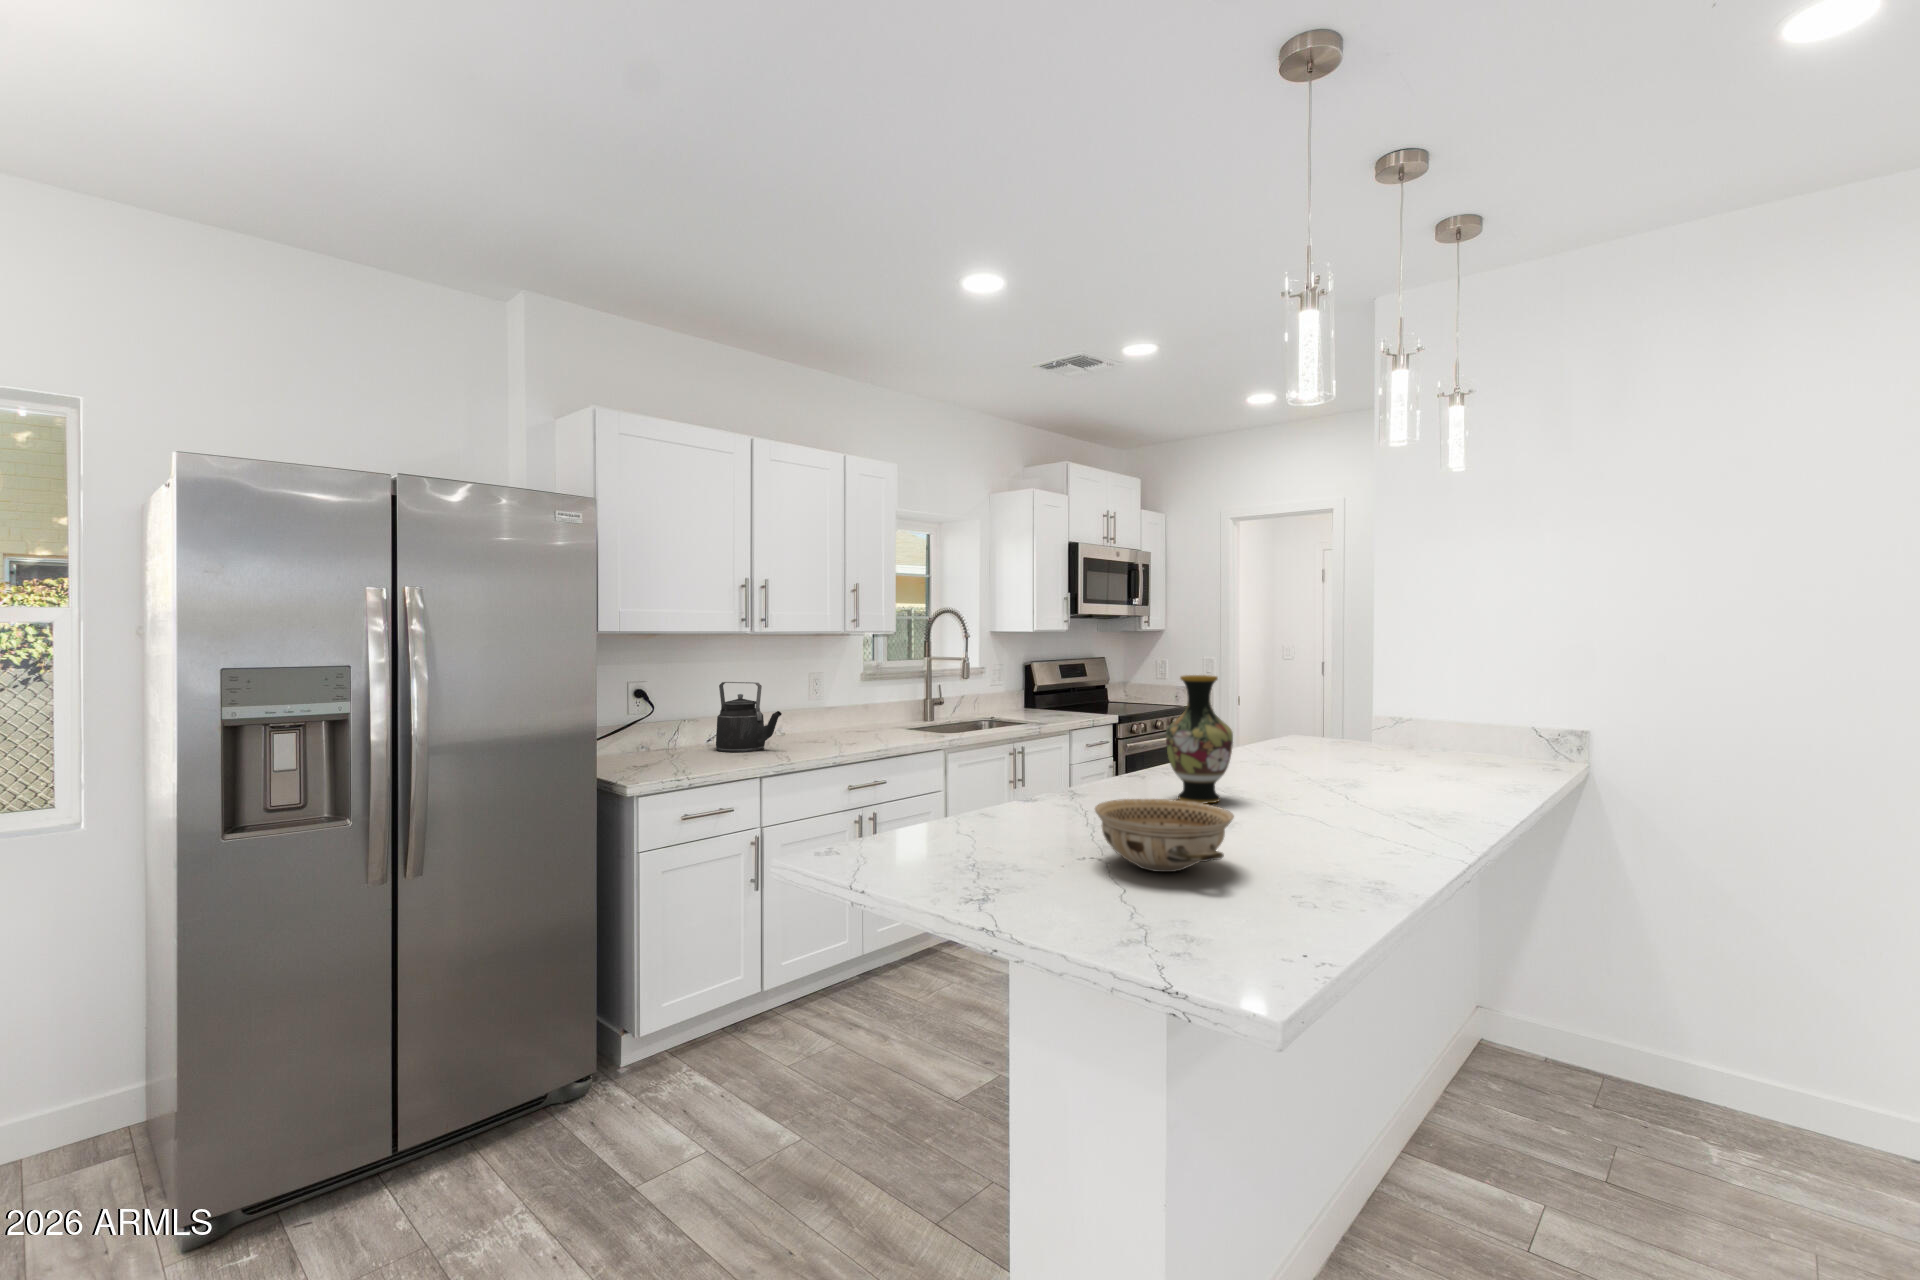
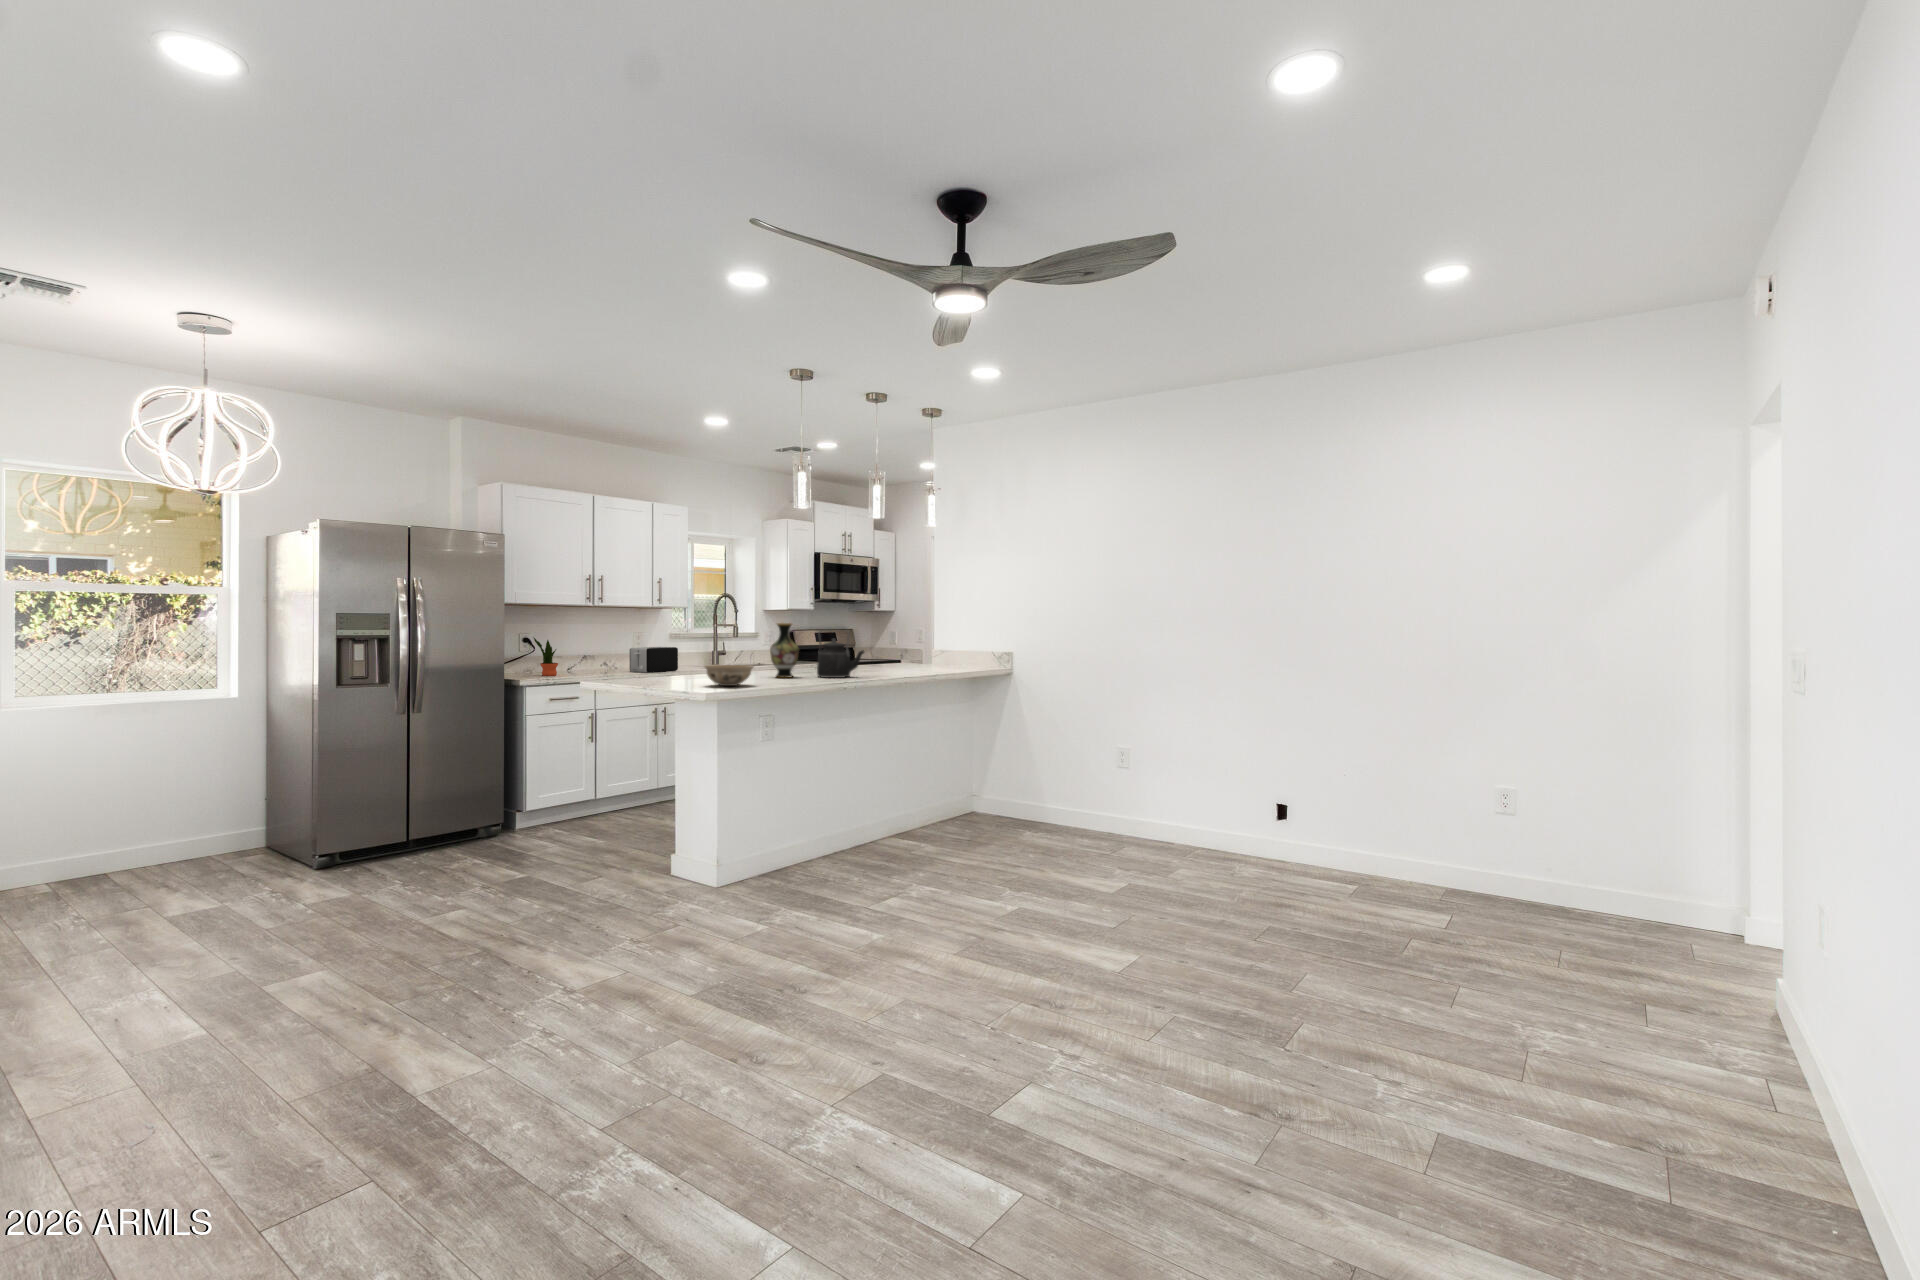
kettle: present [716,682,782,752] -> present [817,632,864,678]
potted plant: none [651,694,696,767] -> present [534,638,558,676]
toaster: none [812,701,890,750] -> present [630,647,678,673]

